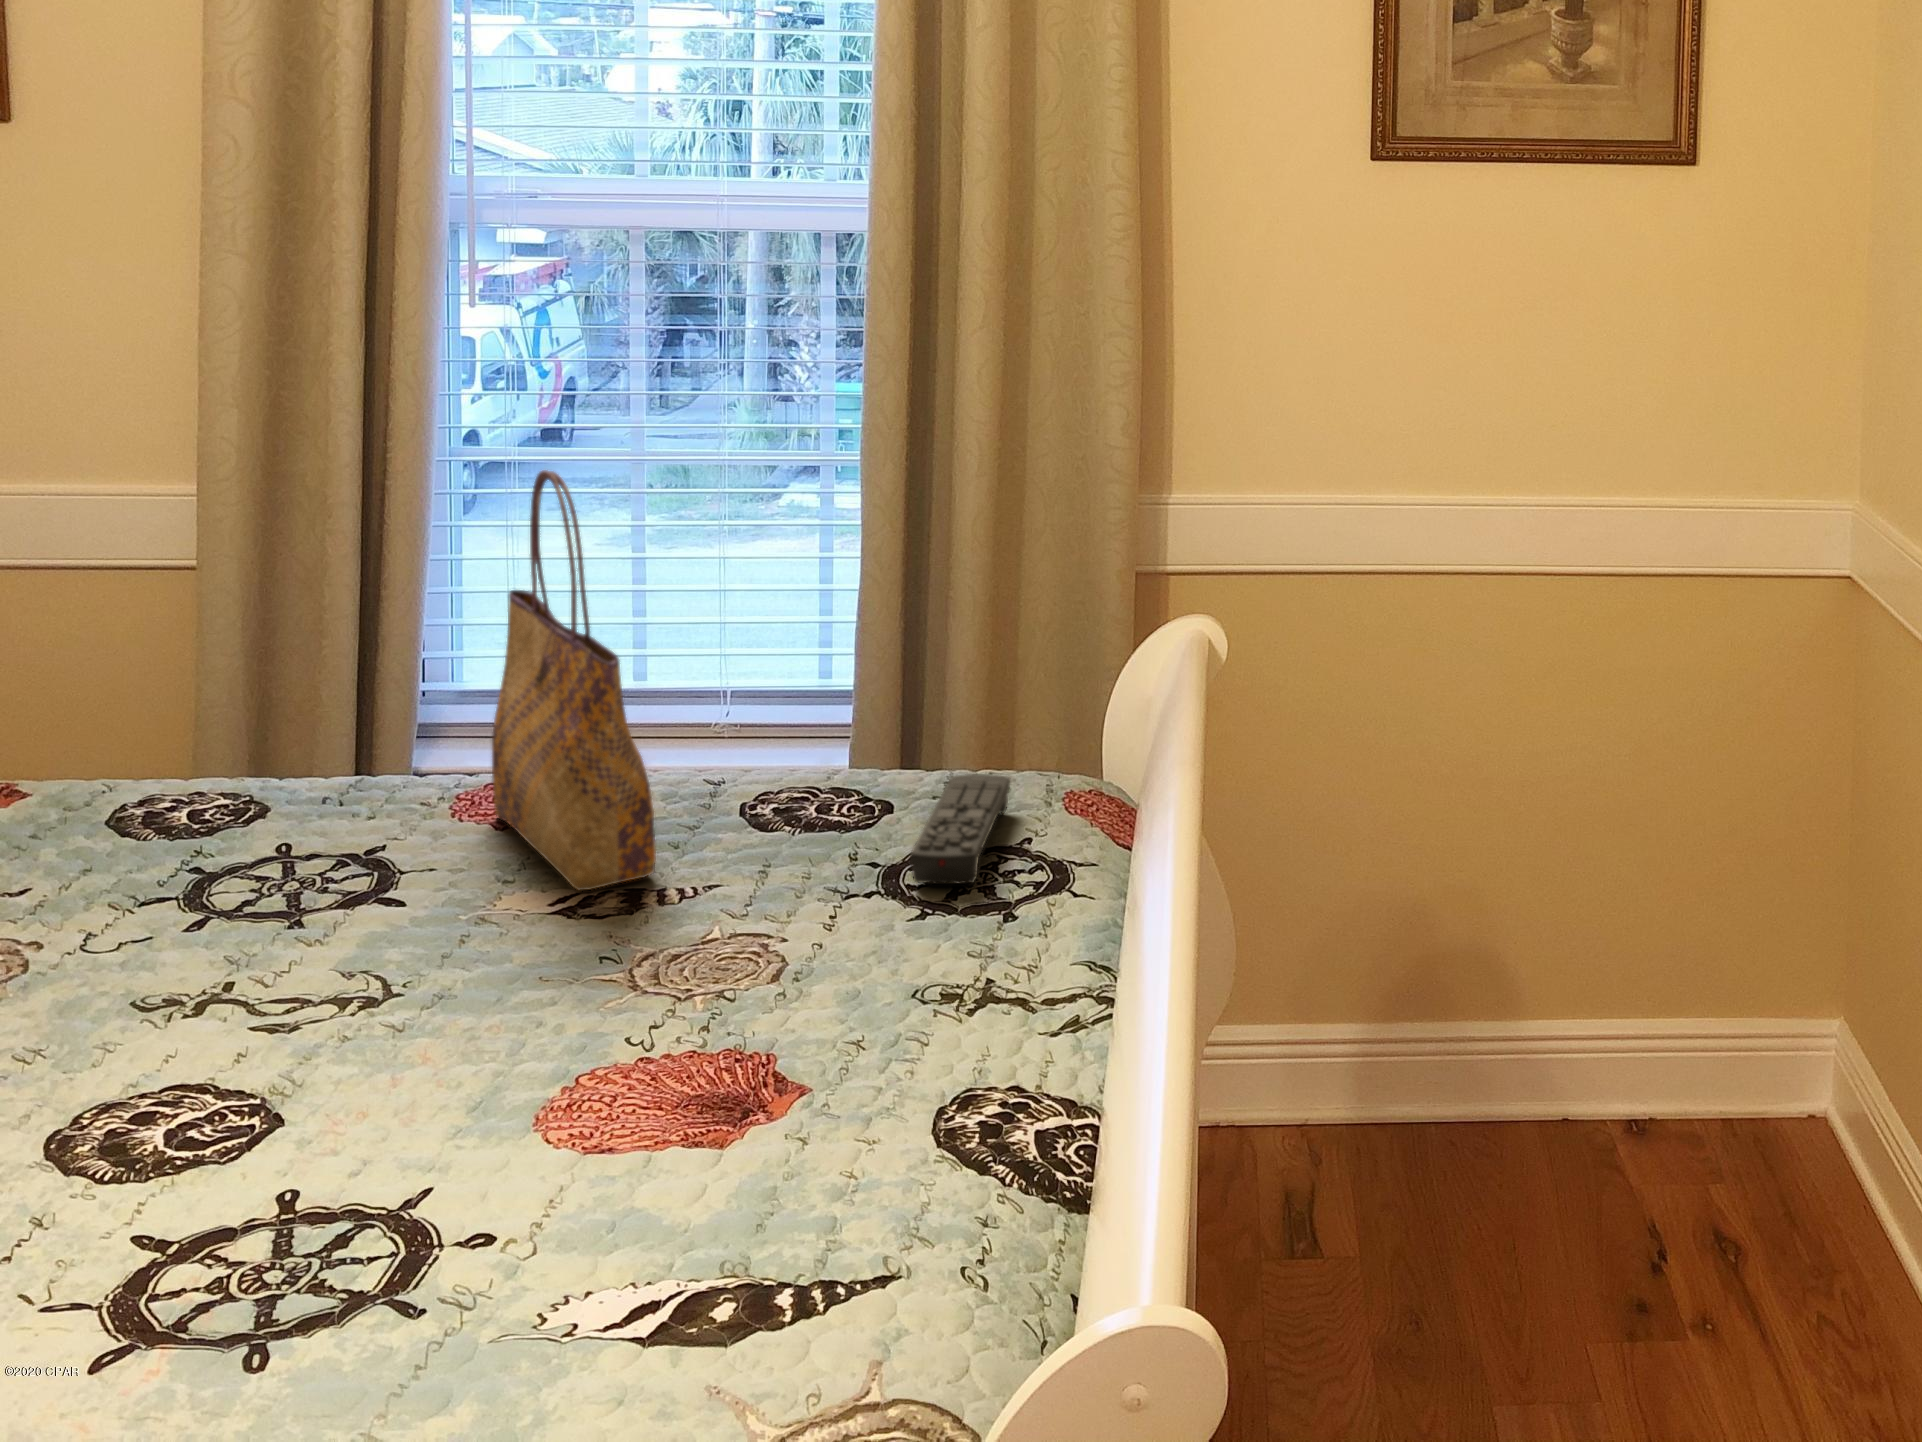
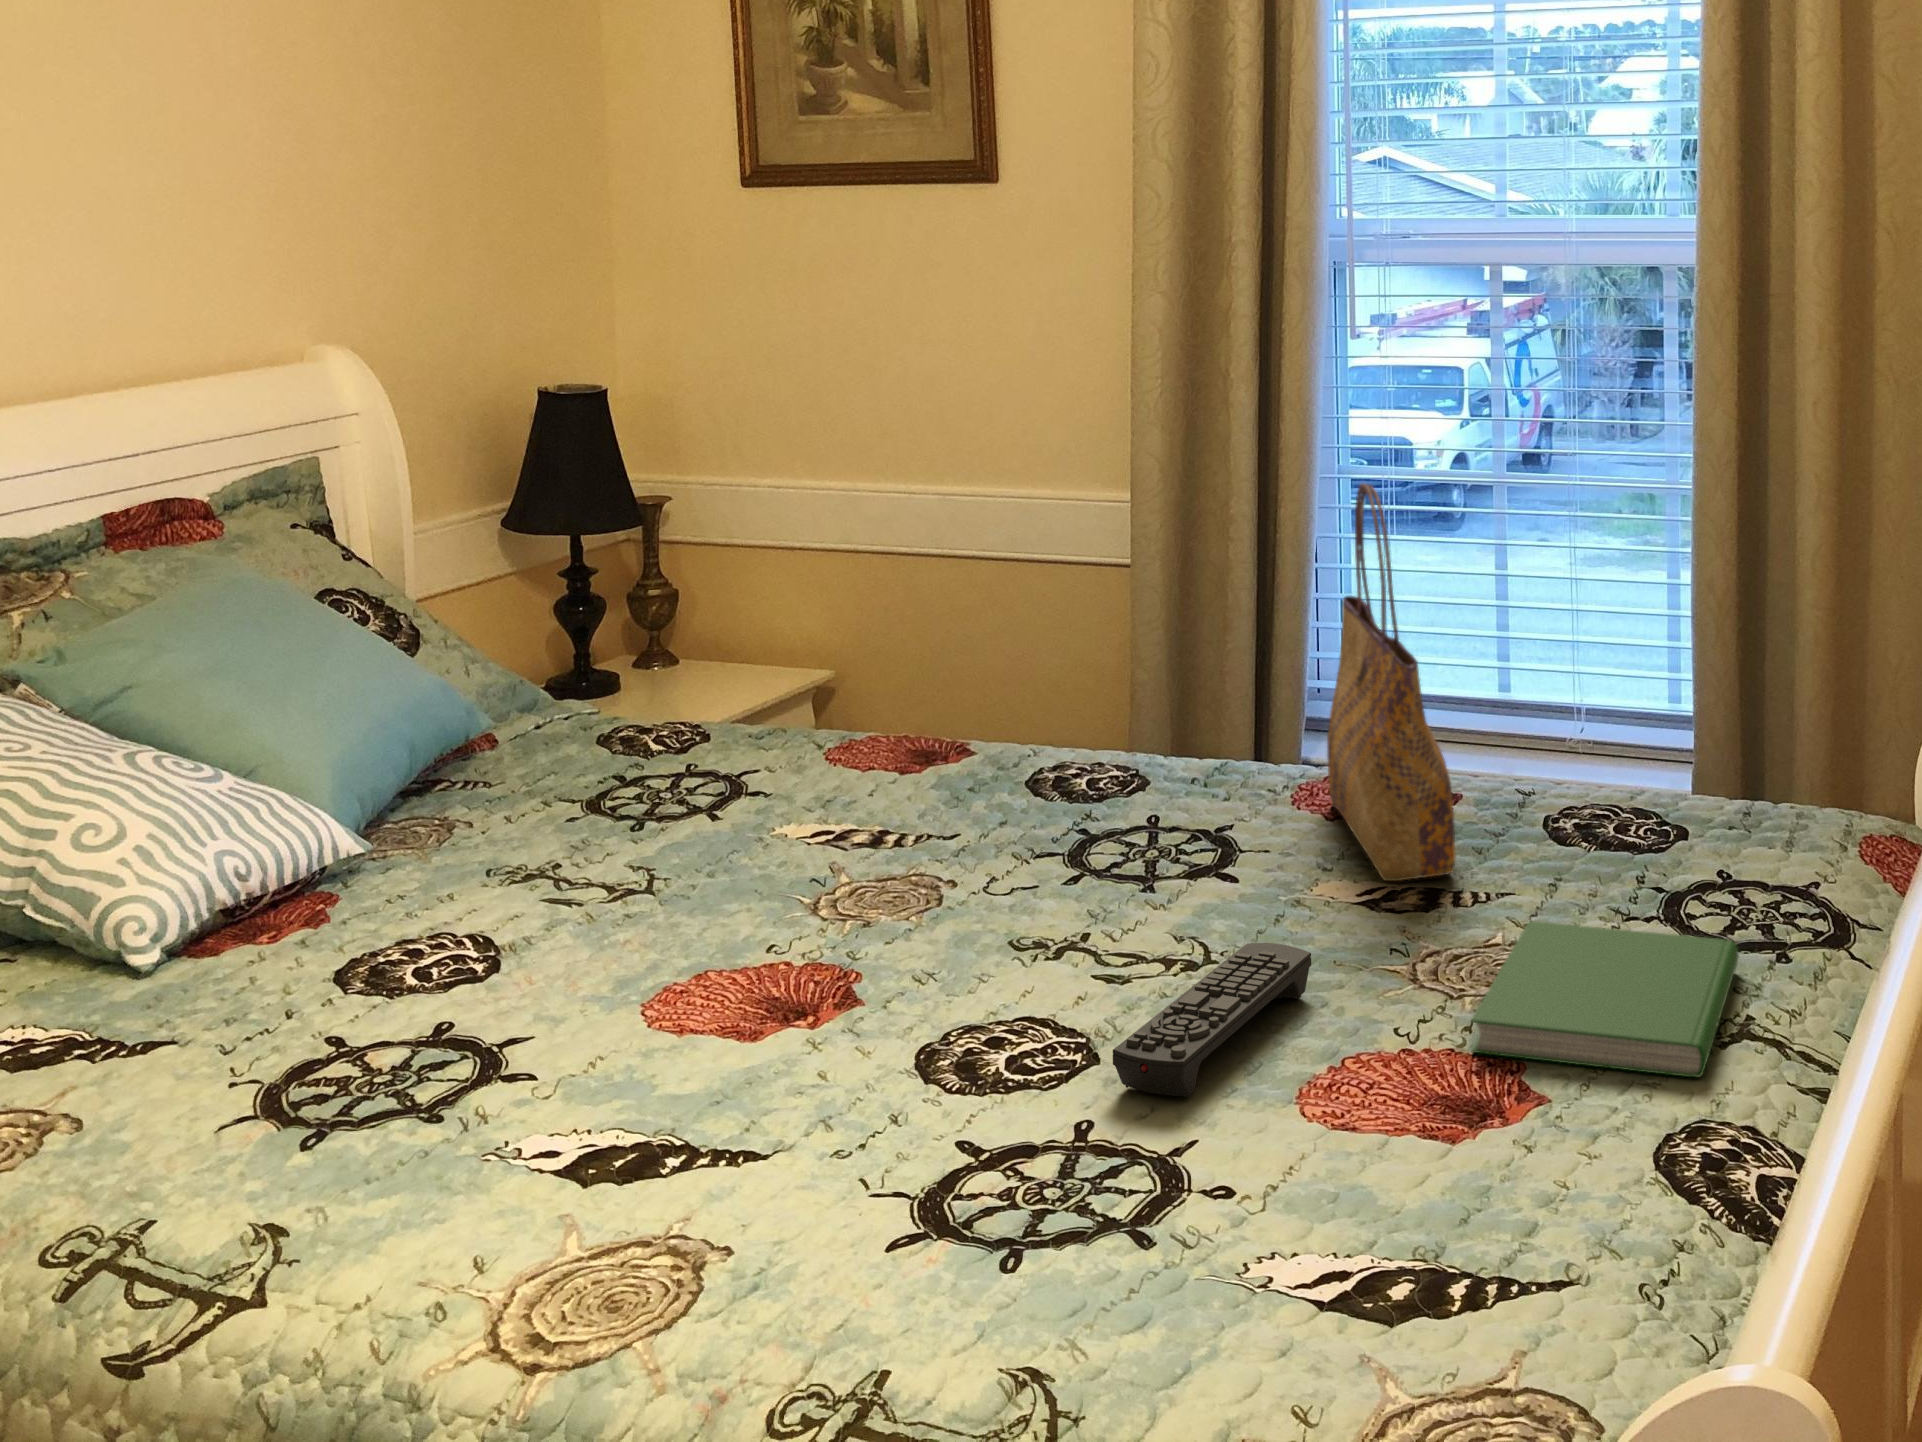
remote control: present [910,774,1010,884] -> present [1113,943,1311,1098]
hardcover book: none [714,907,968,1051] -> present [1471,921,1739,1077]

